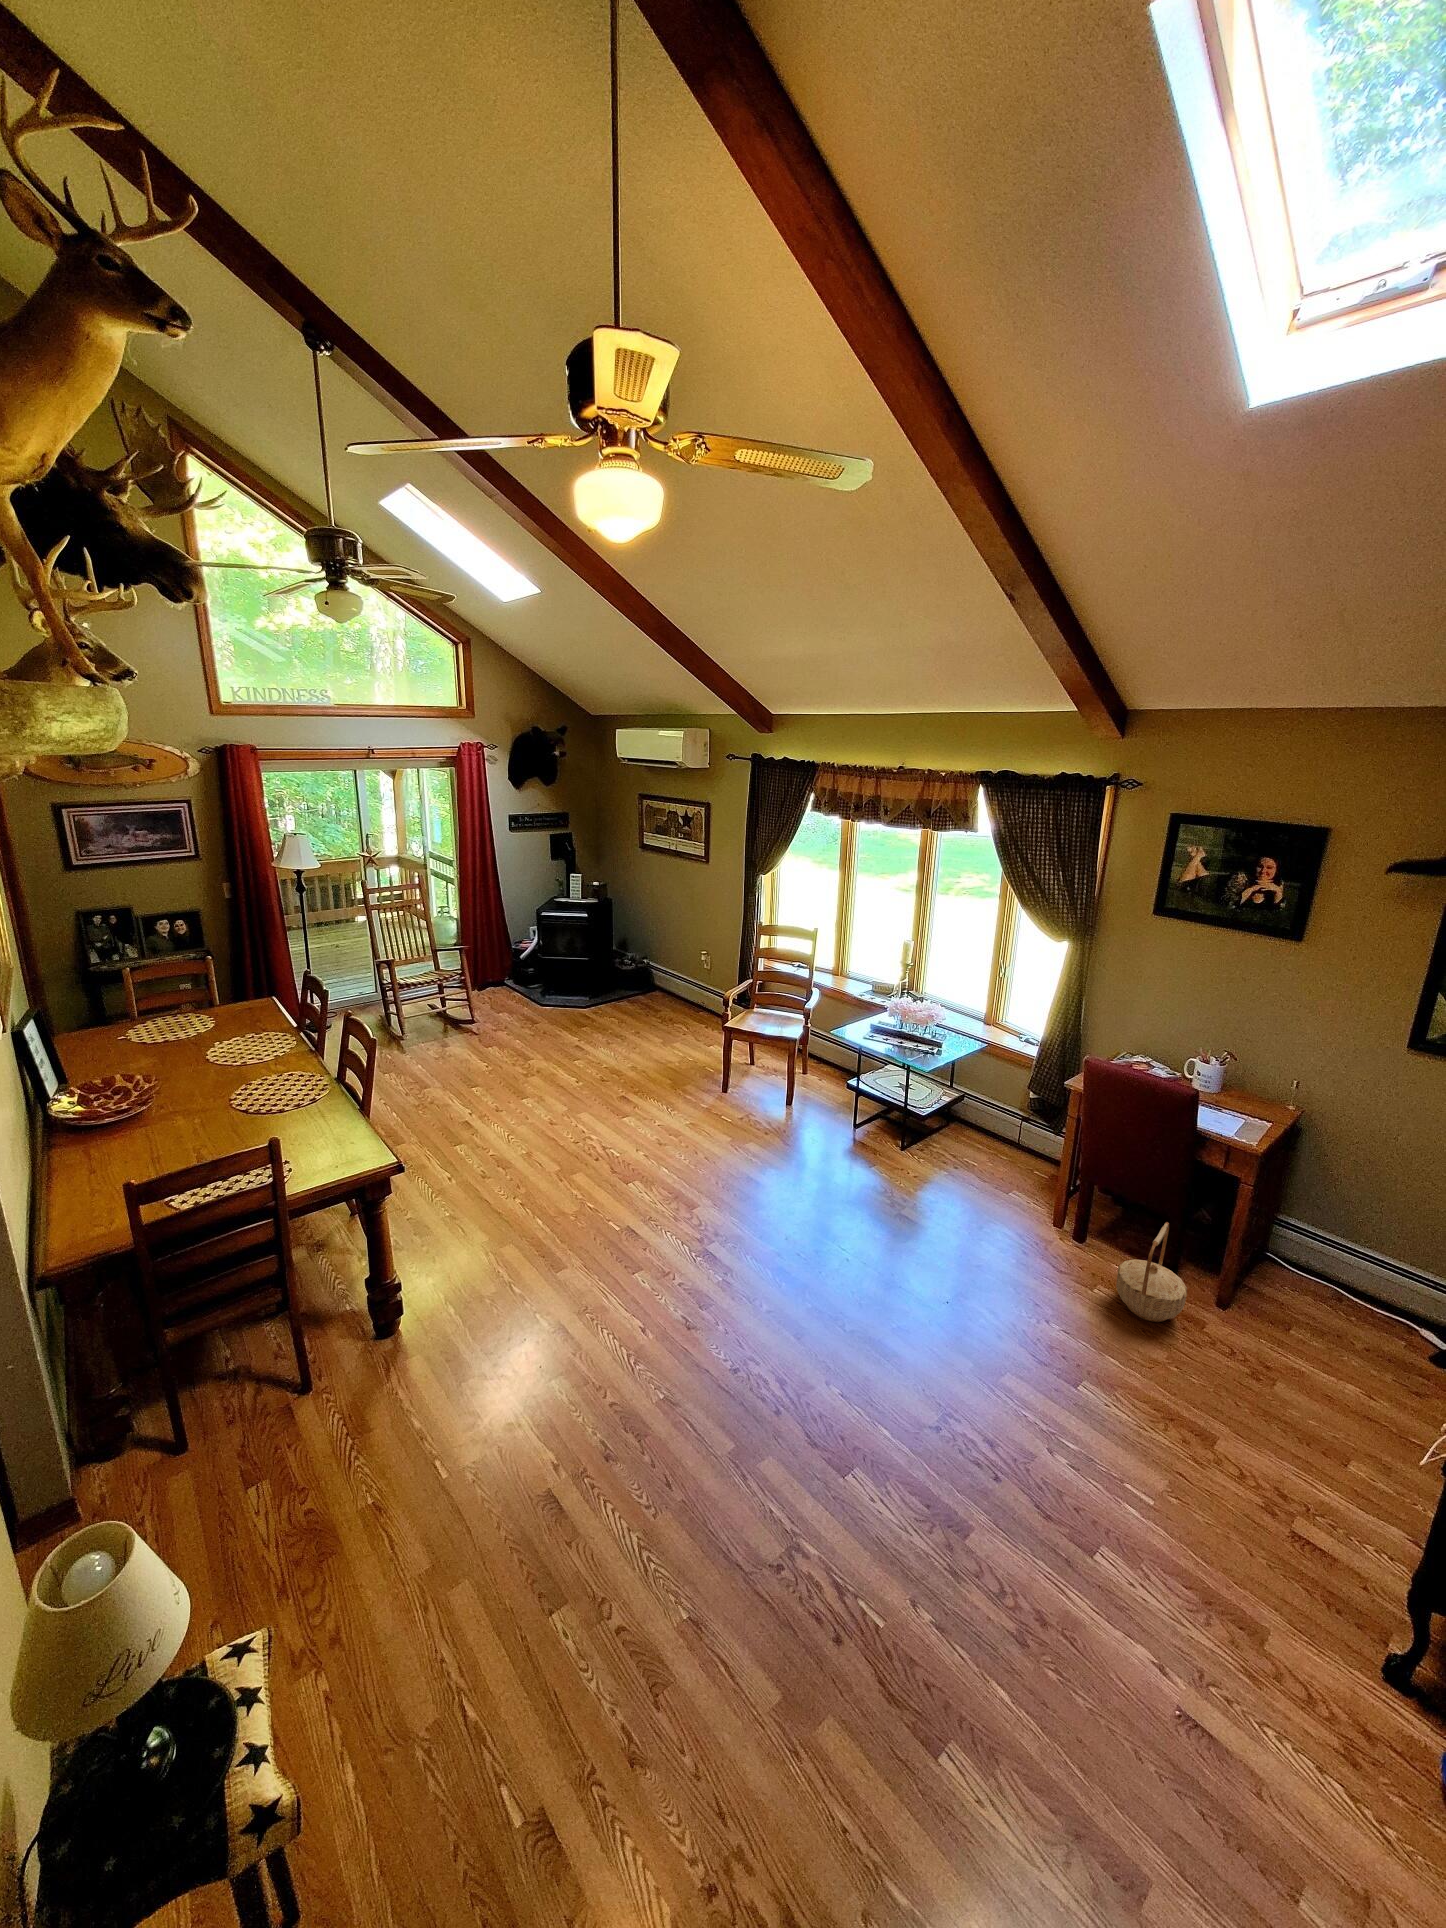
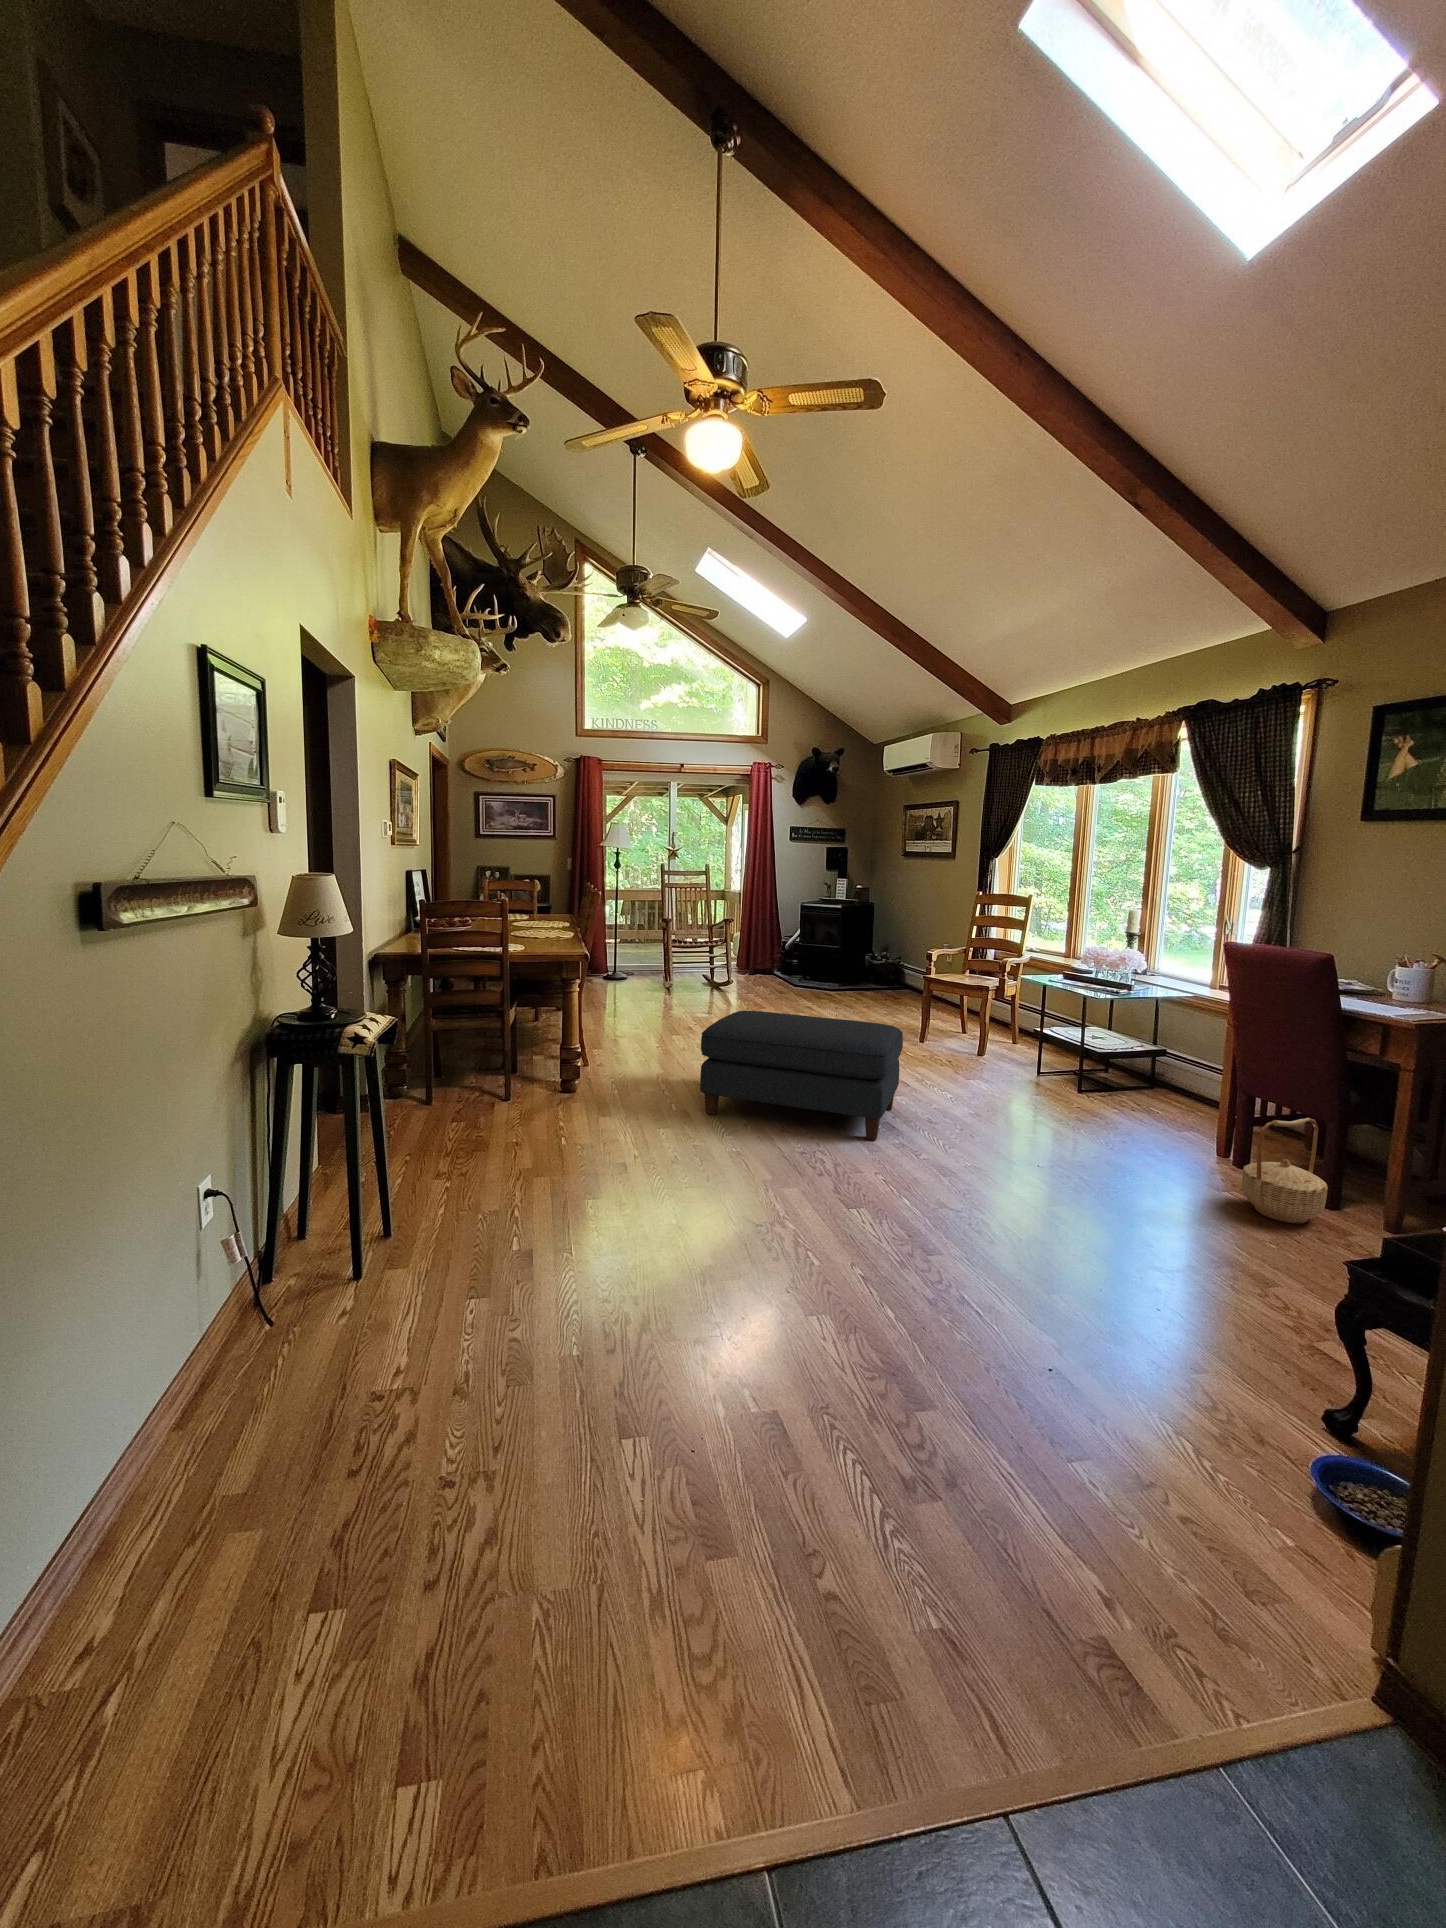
ottoman: none [576,1155,804,1324] -> present [700,1011,903,1140]

